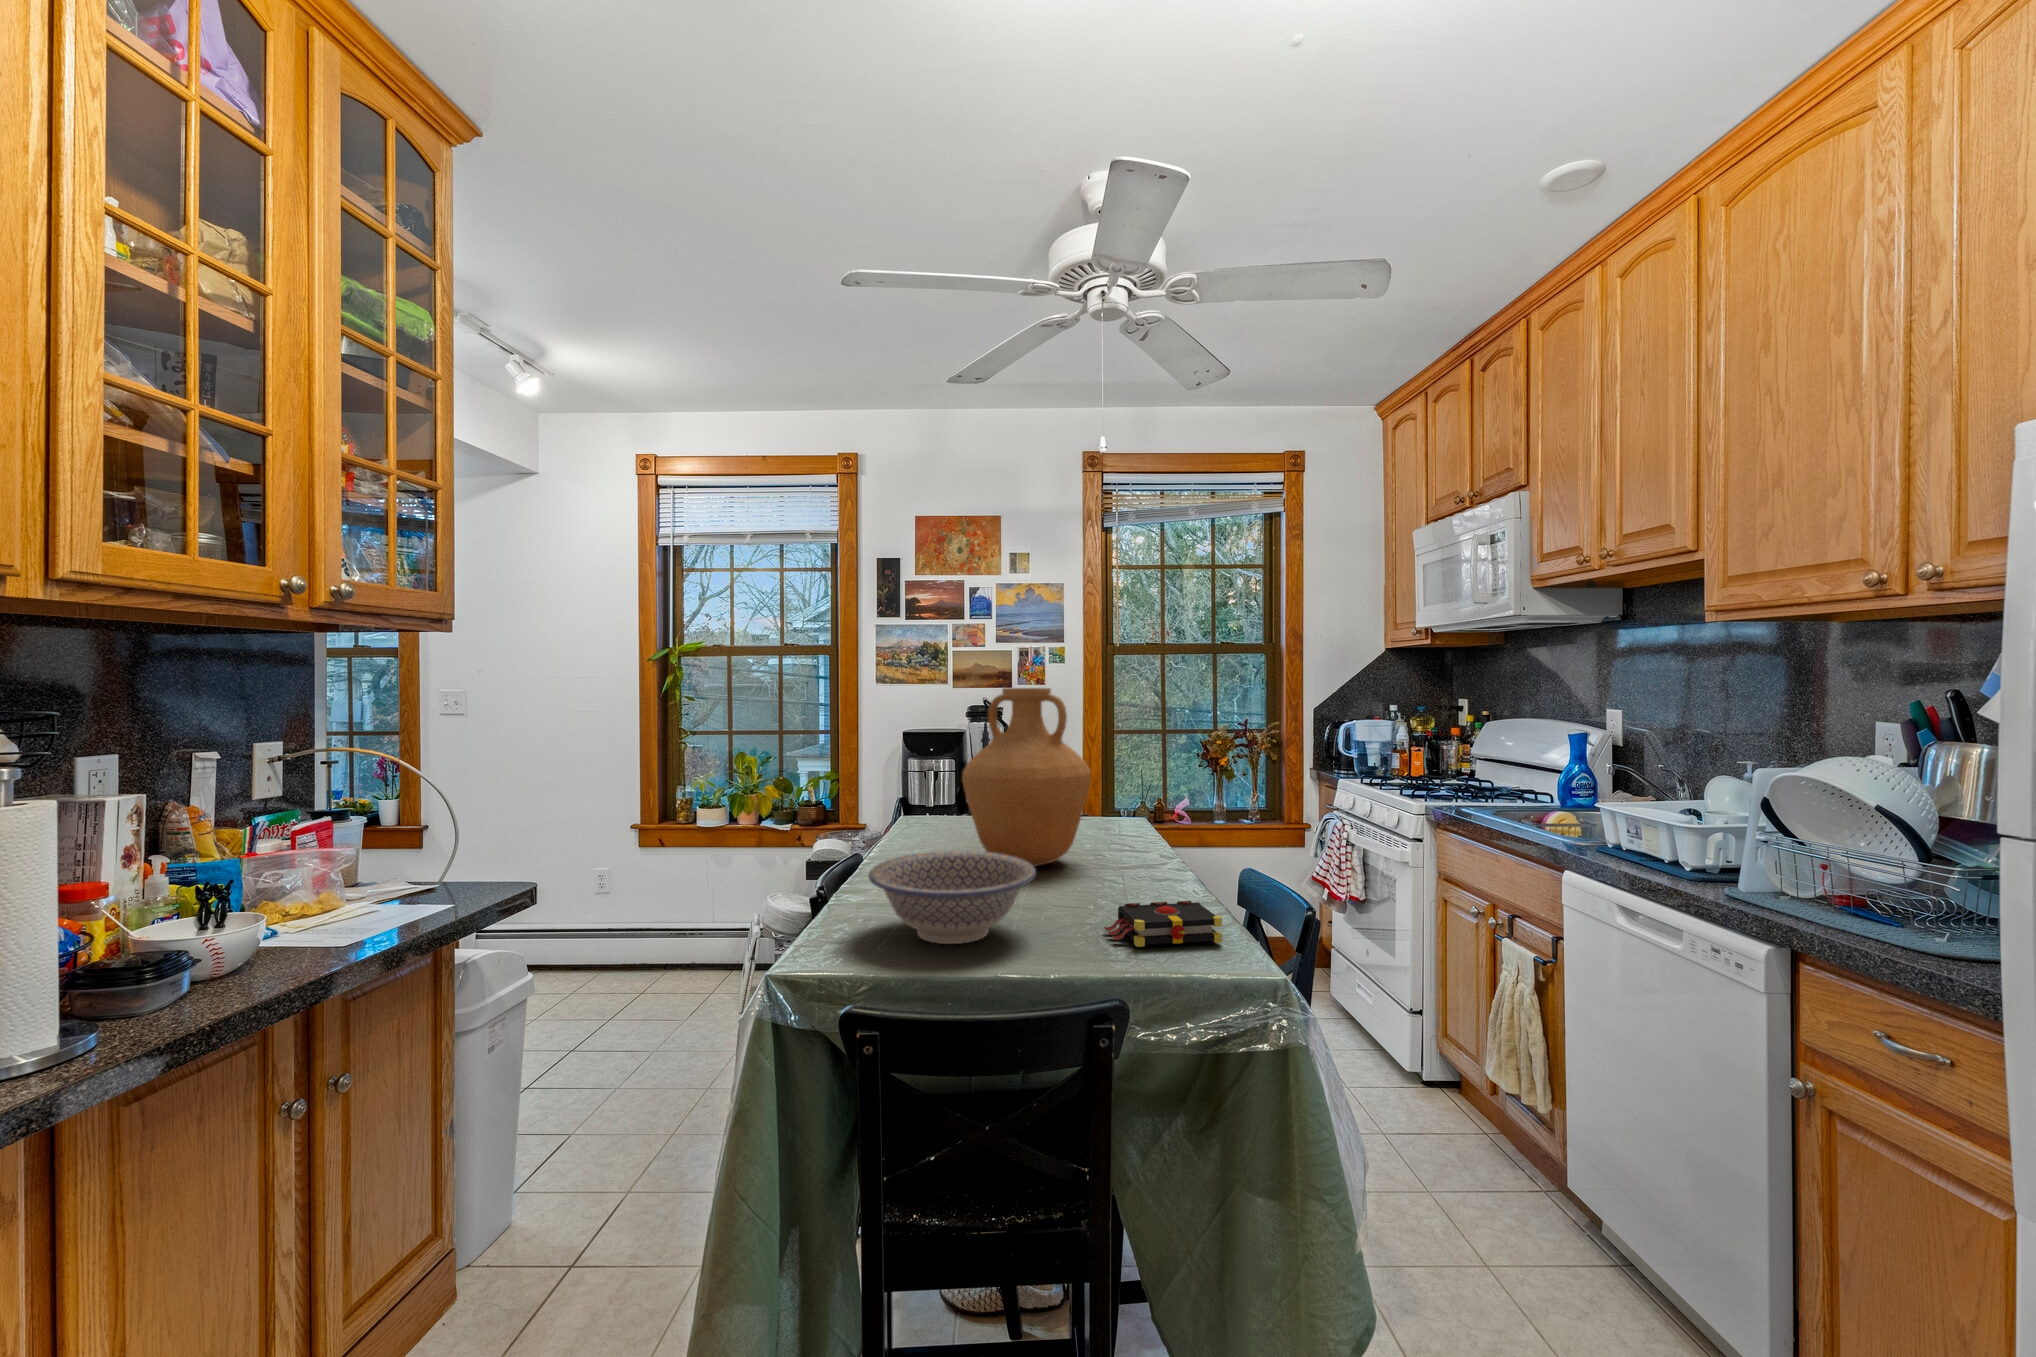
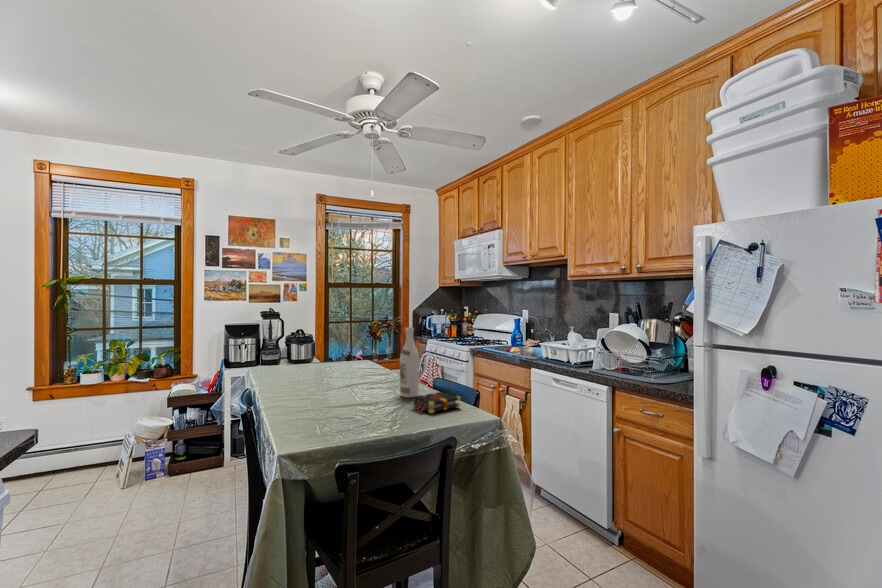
vase: present [962,688,1091,867] -> none [311,303,373,386]
wine bottle: none [1116,745,1161,907] -> present [400,327,419,398]
bowl: present [868,851,1036,944] -> none [305,380,386,424]

